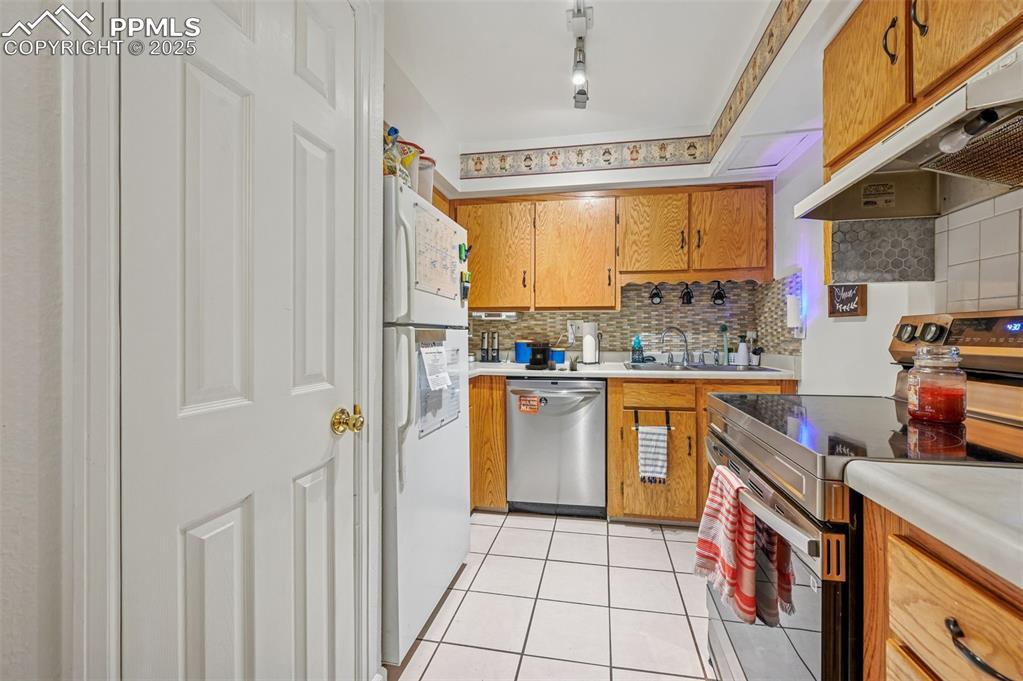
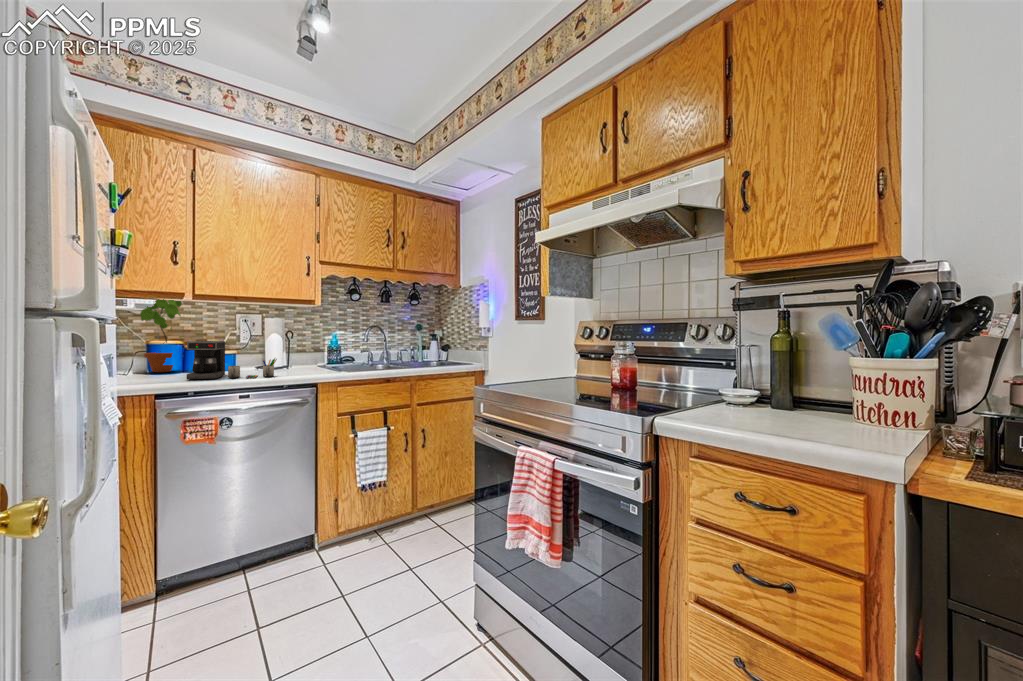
potted plant: none [507,309,530,363] -> present [140,298,182,372]

